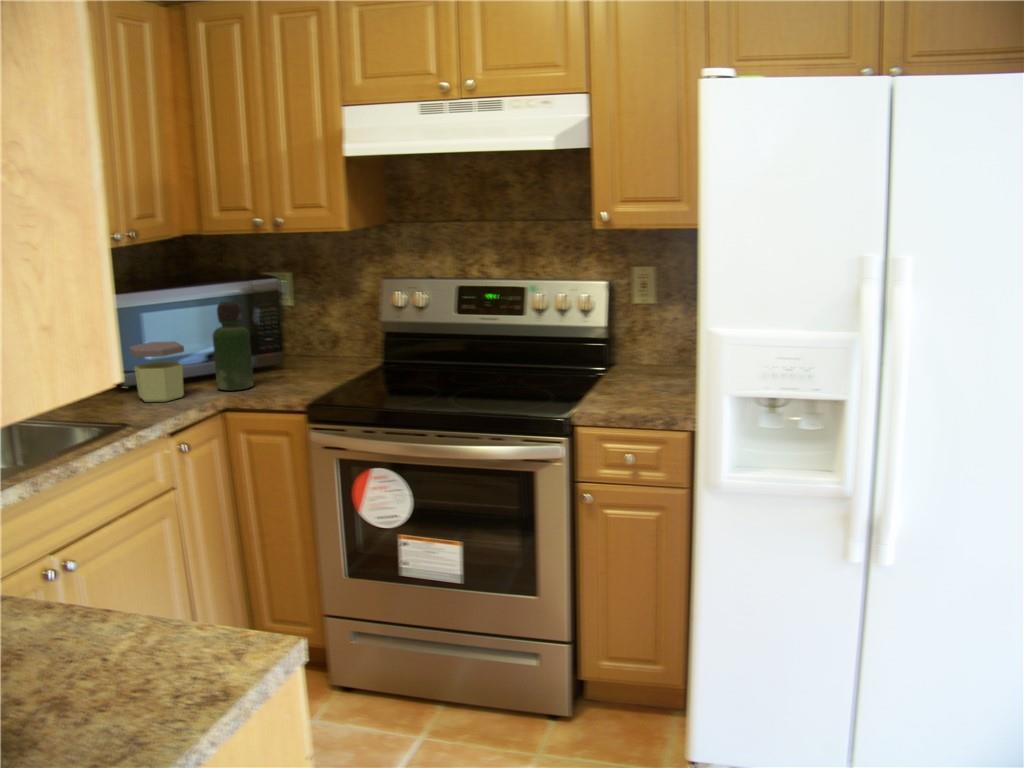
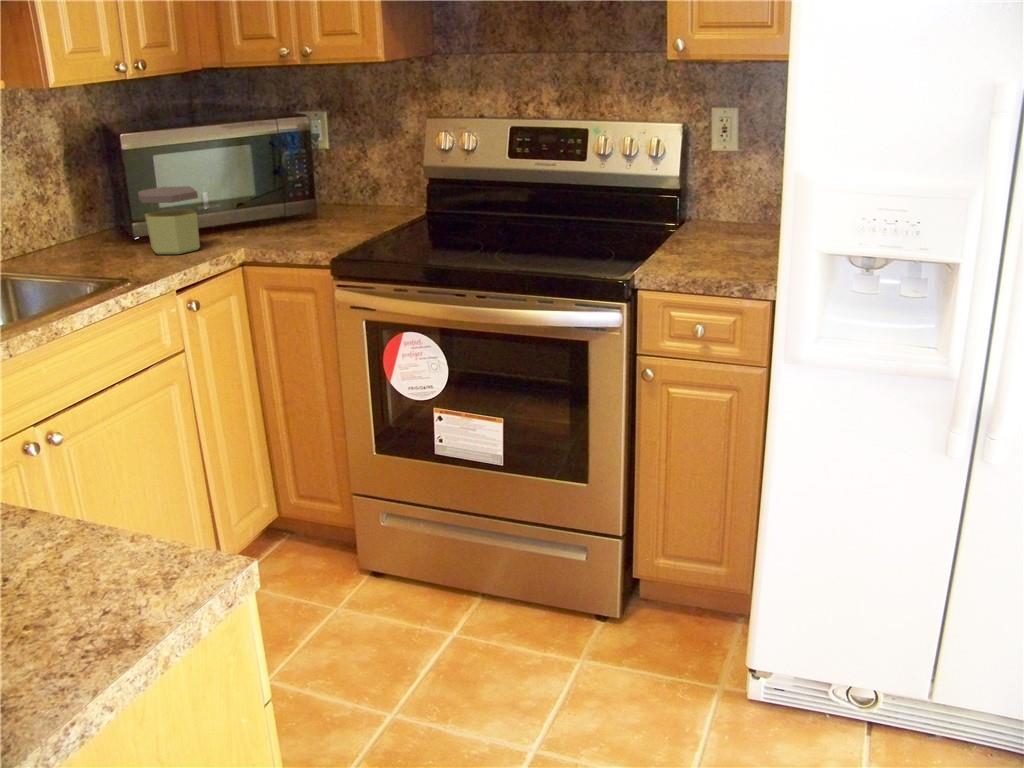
bottle: present [213,301,254,391] -> none [231,141,279,243]

